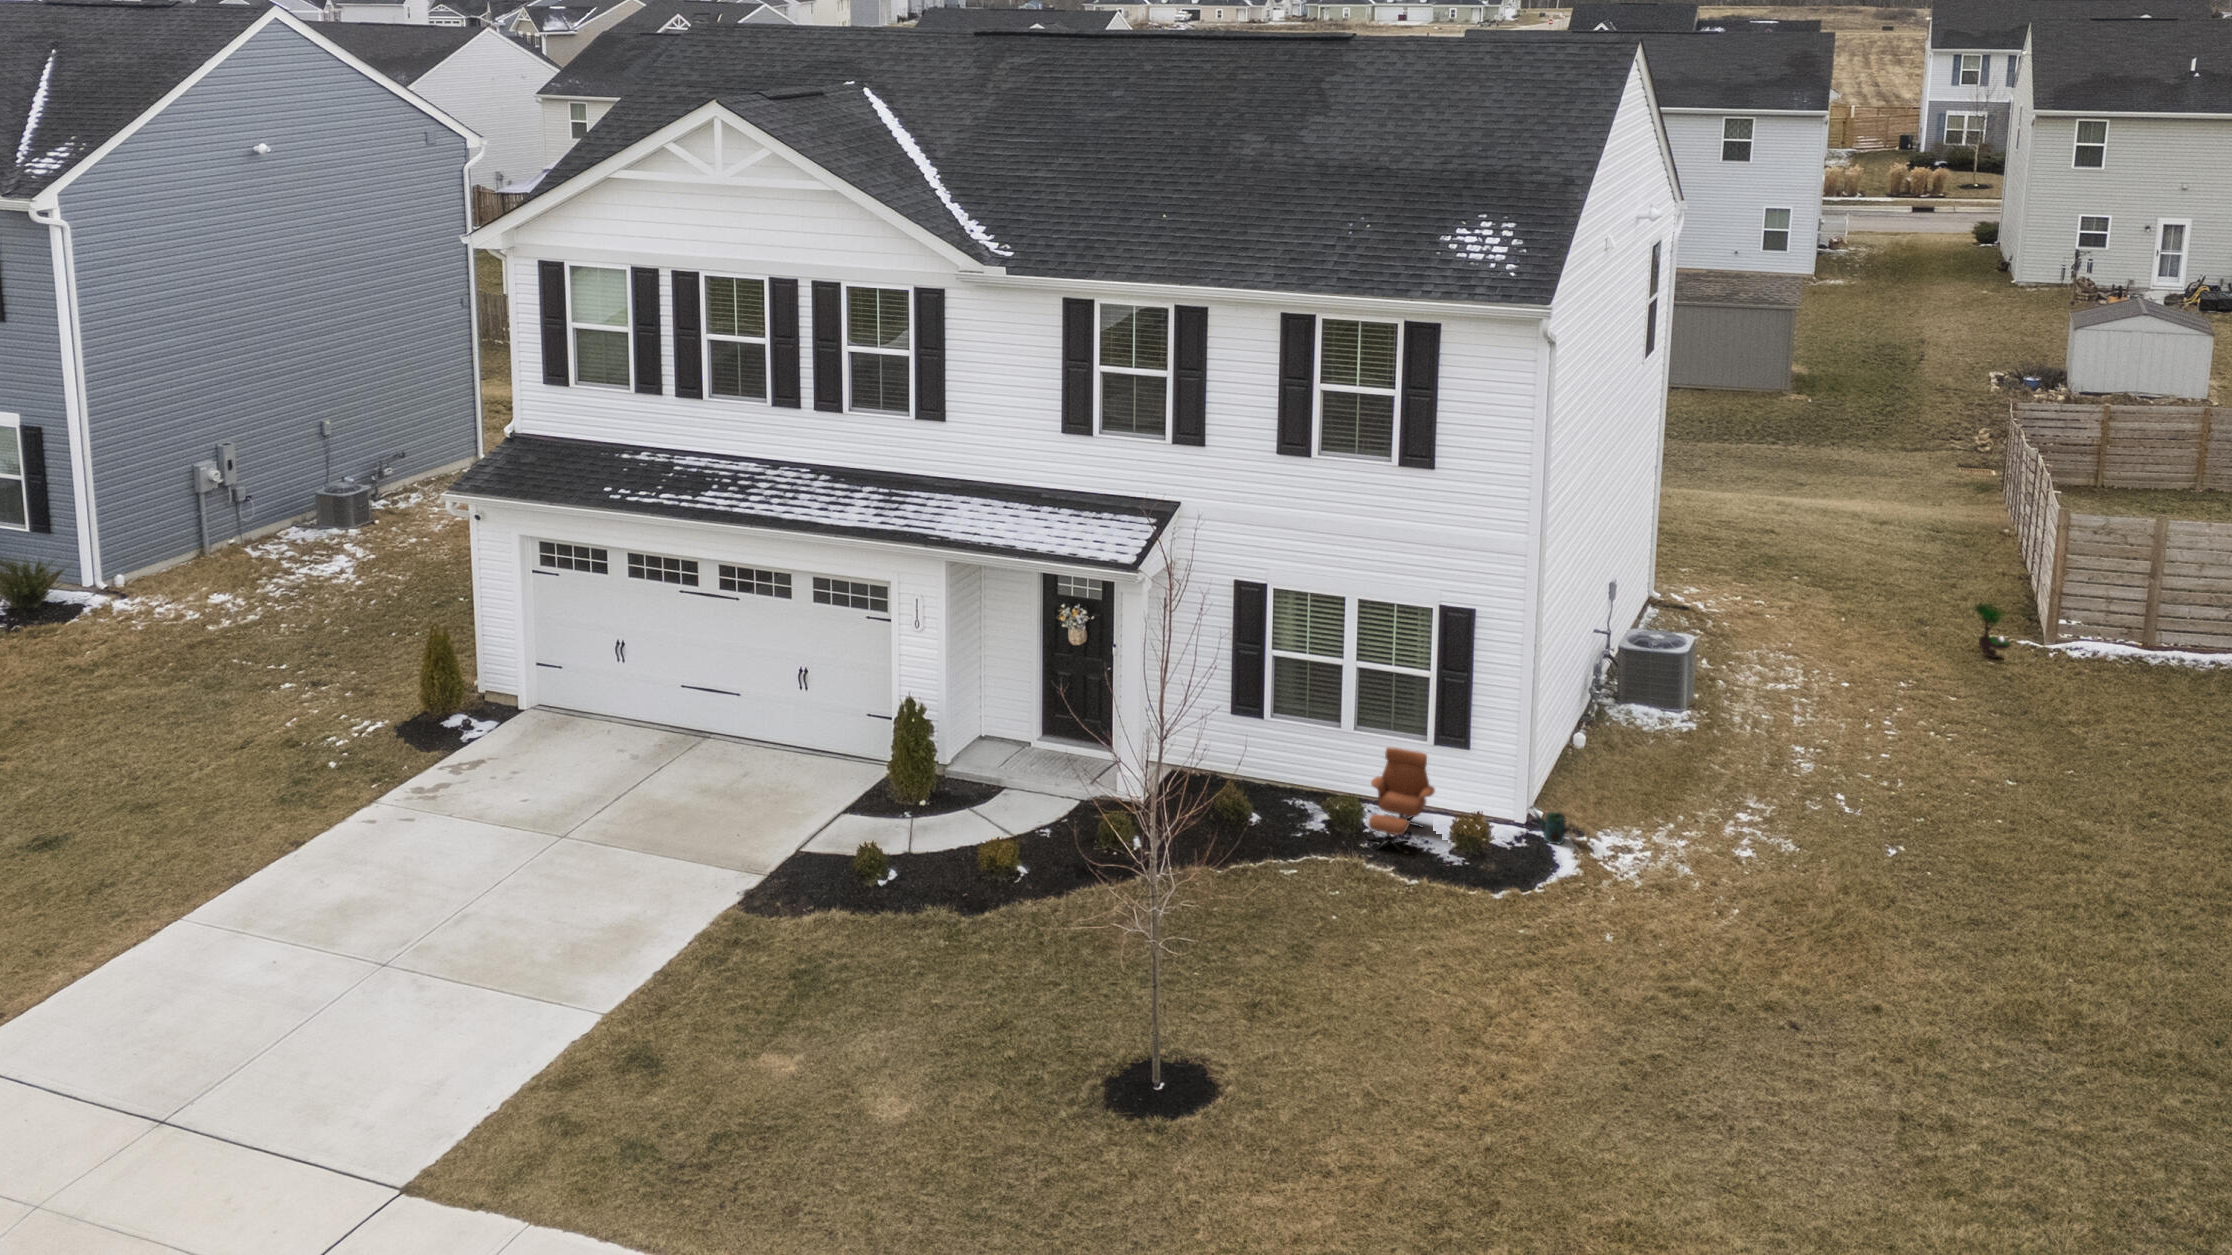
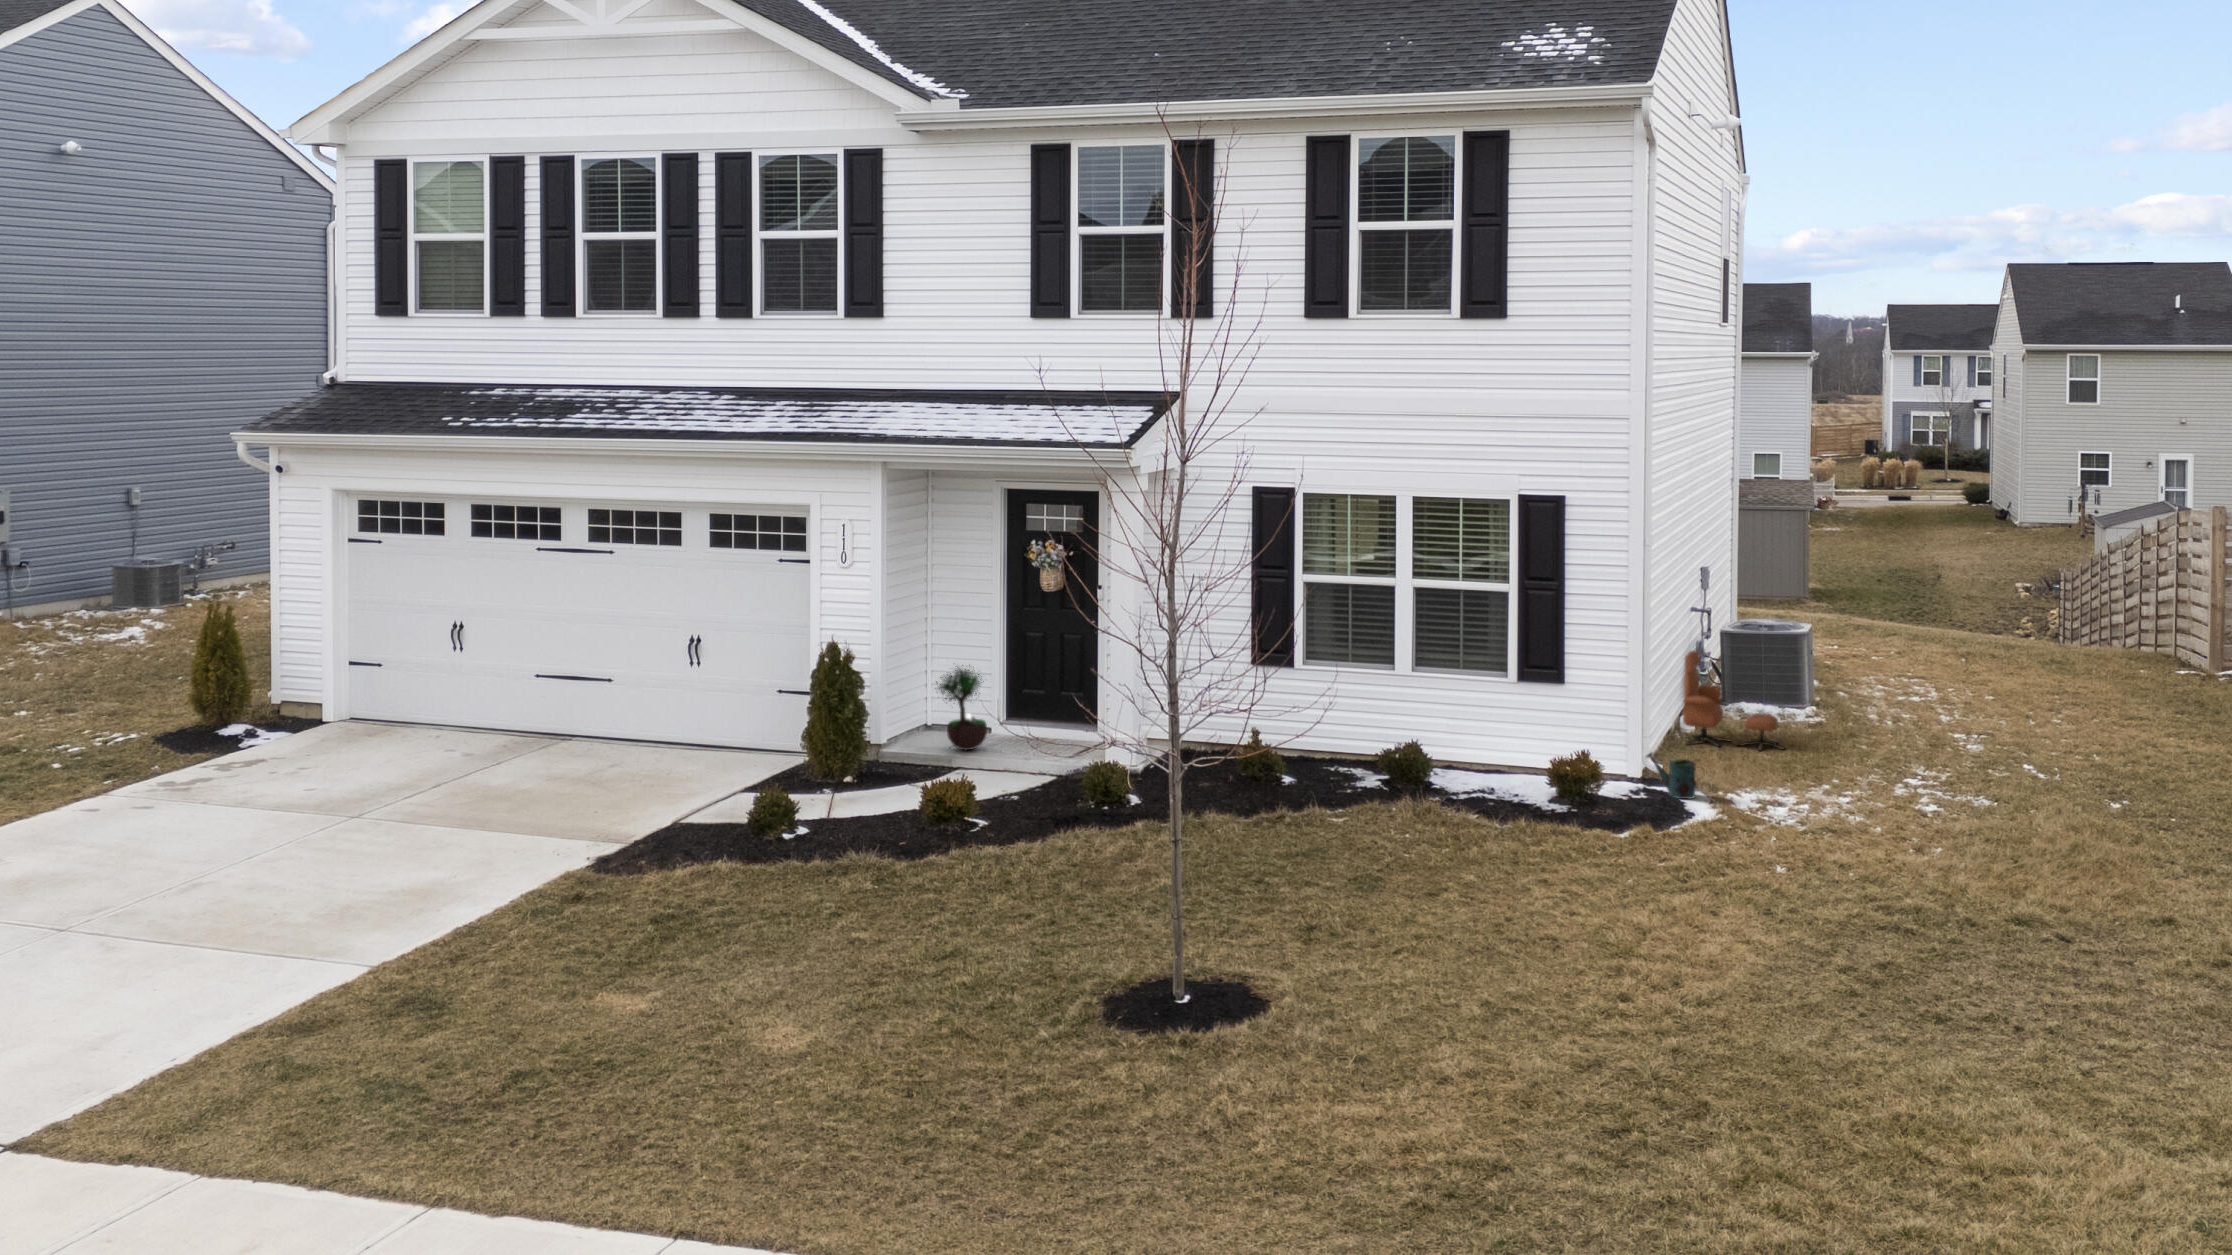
potted tree: present [1972,601,2010,658] -> present [935,665,987,750]
lounge chair: present [1369,747,1435,850] -> present [1683,651,1784,751]

